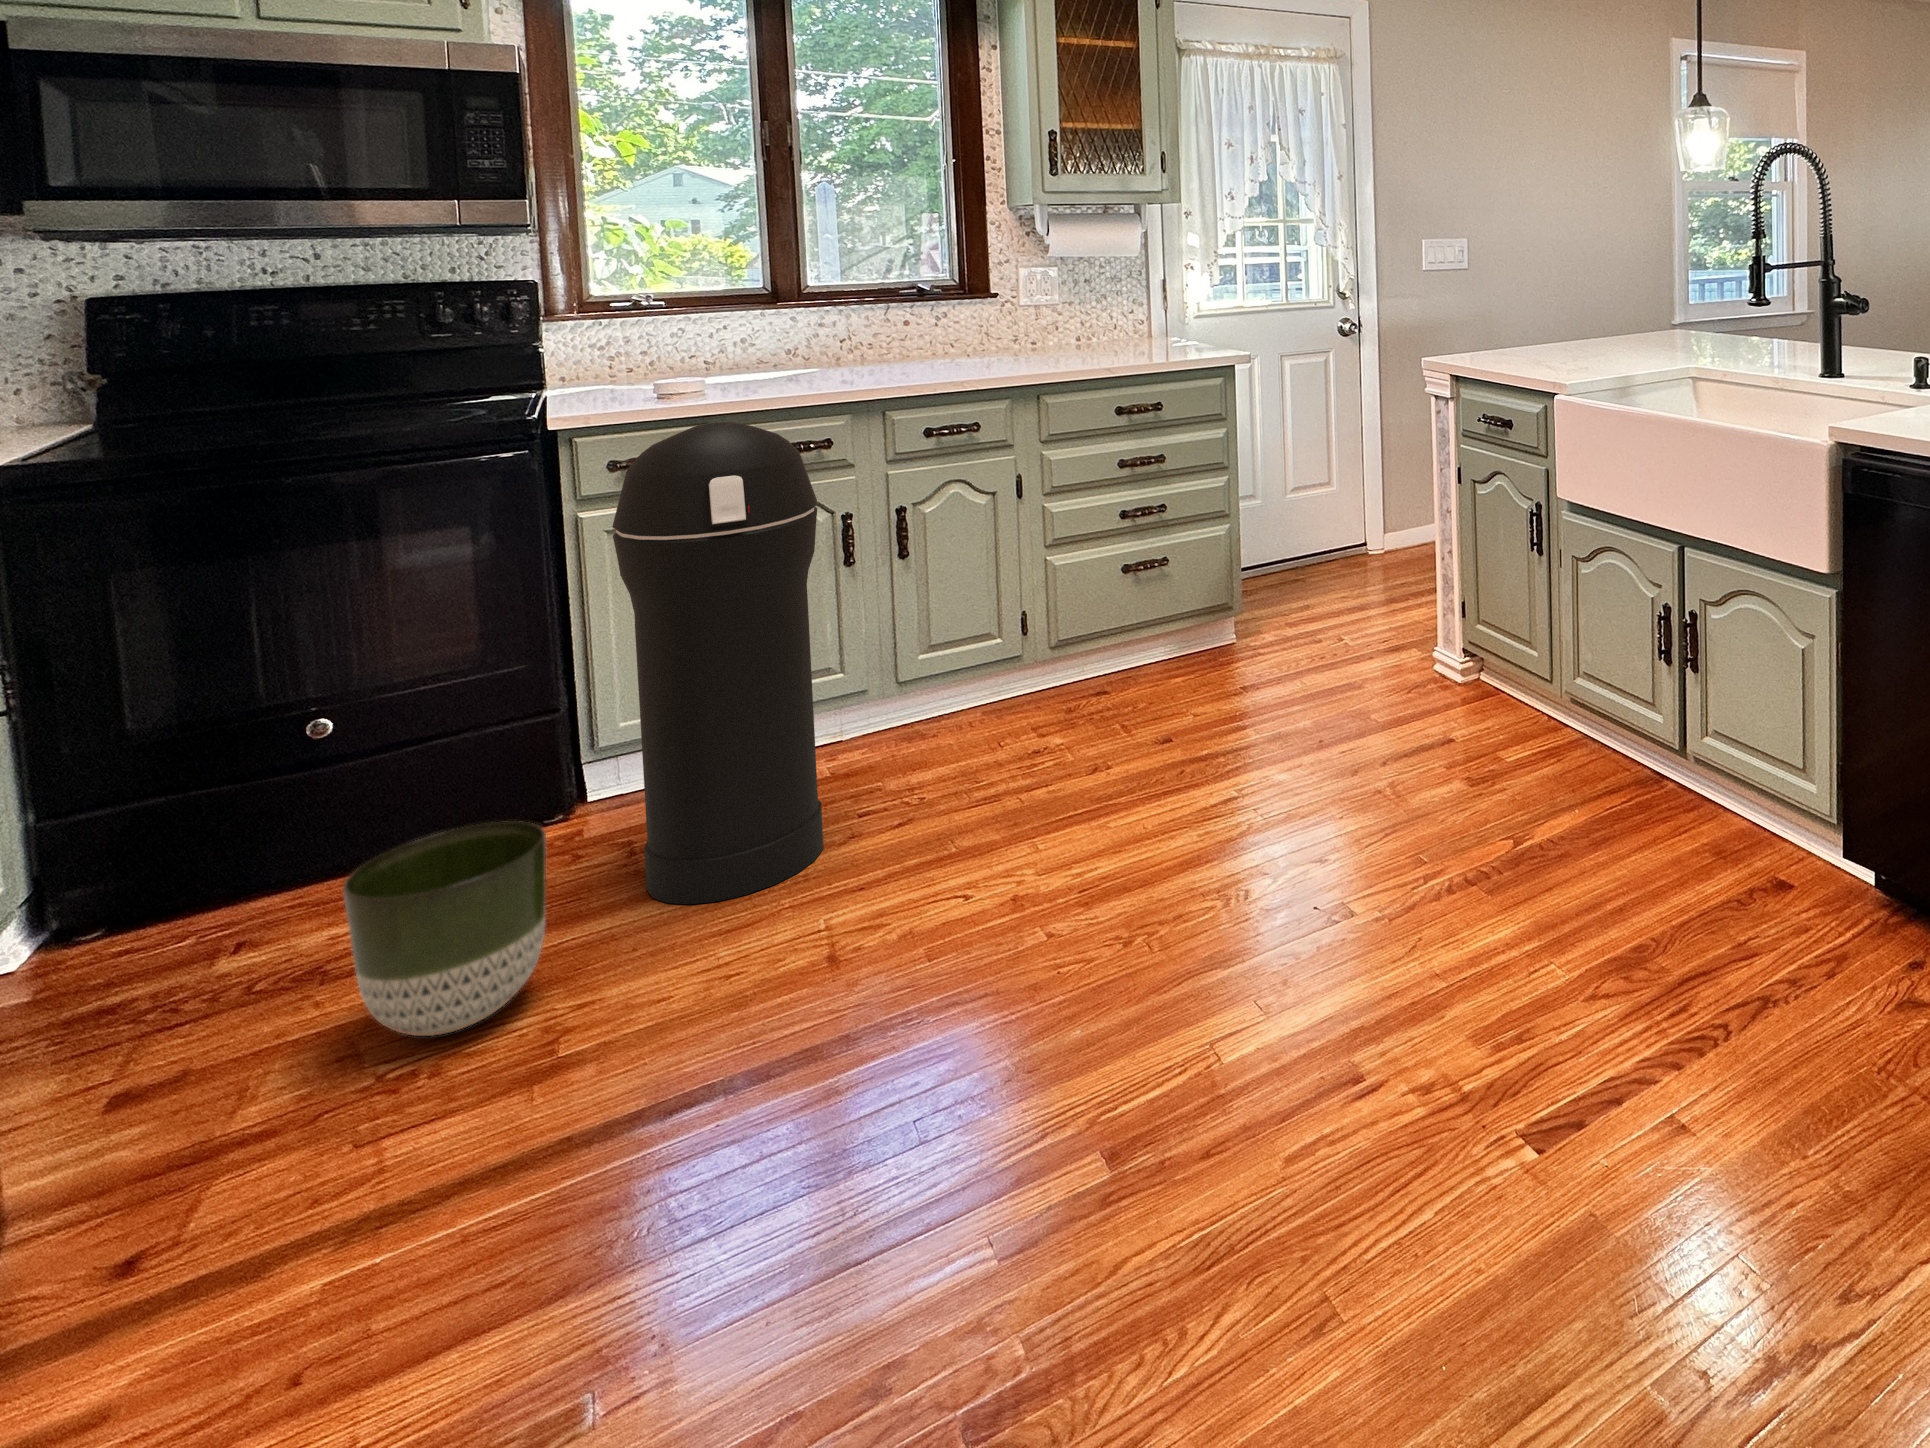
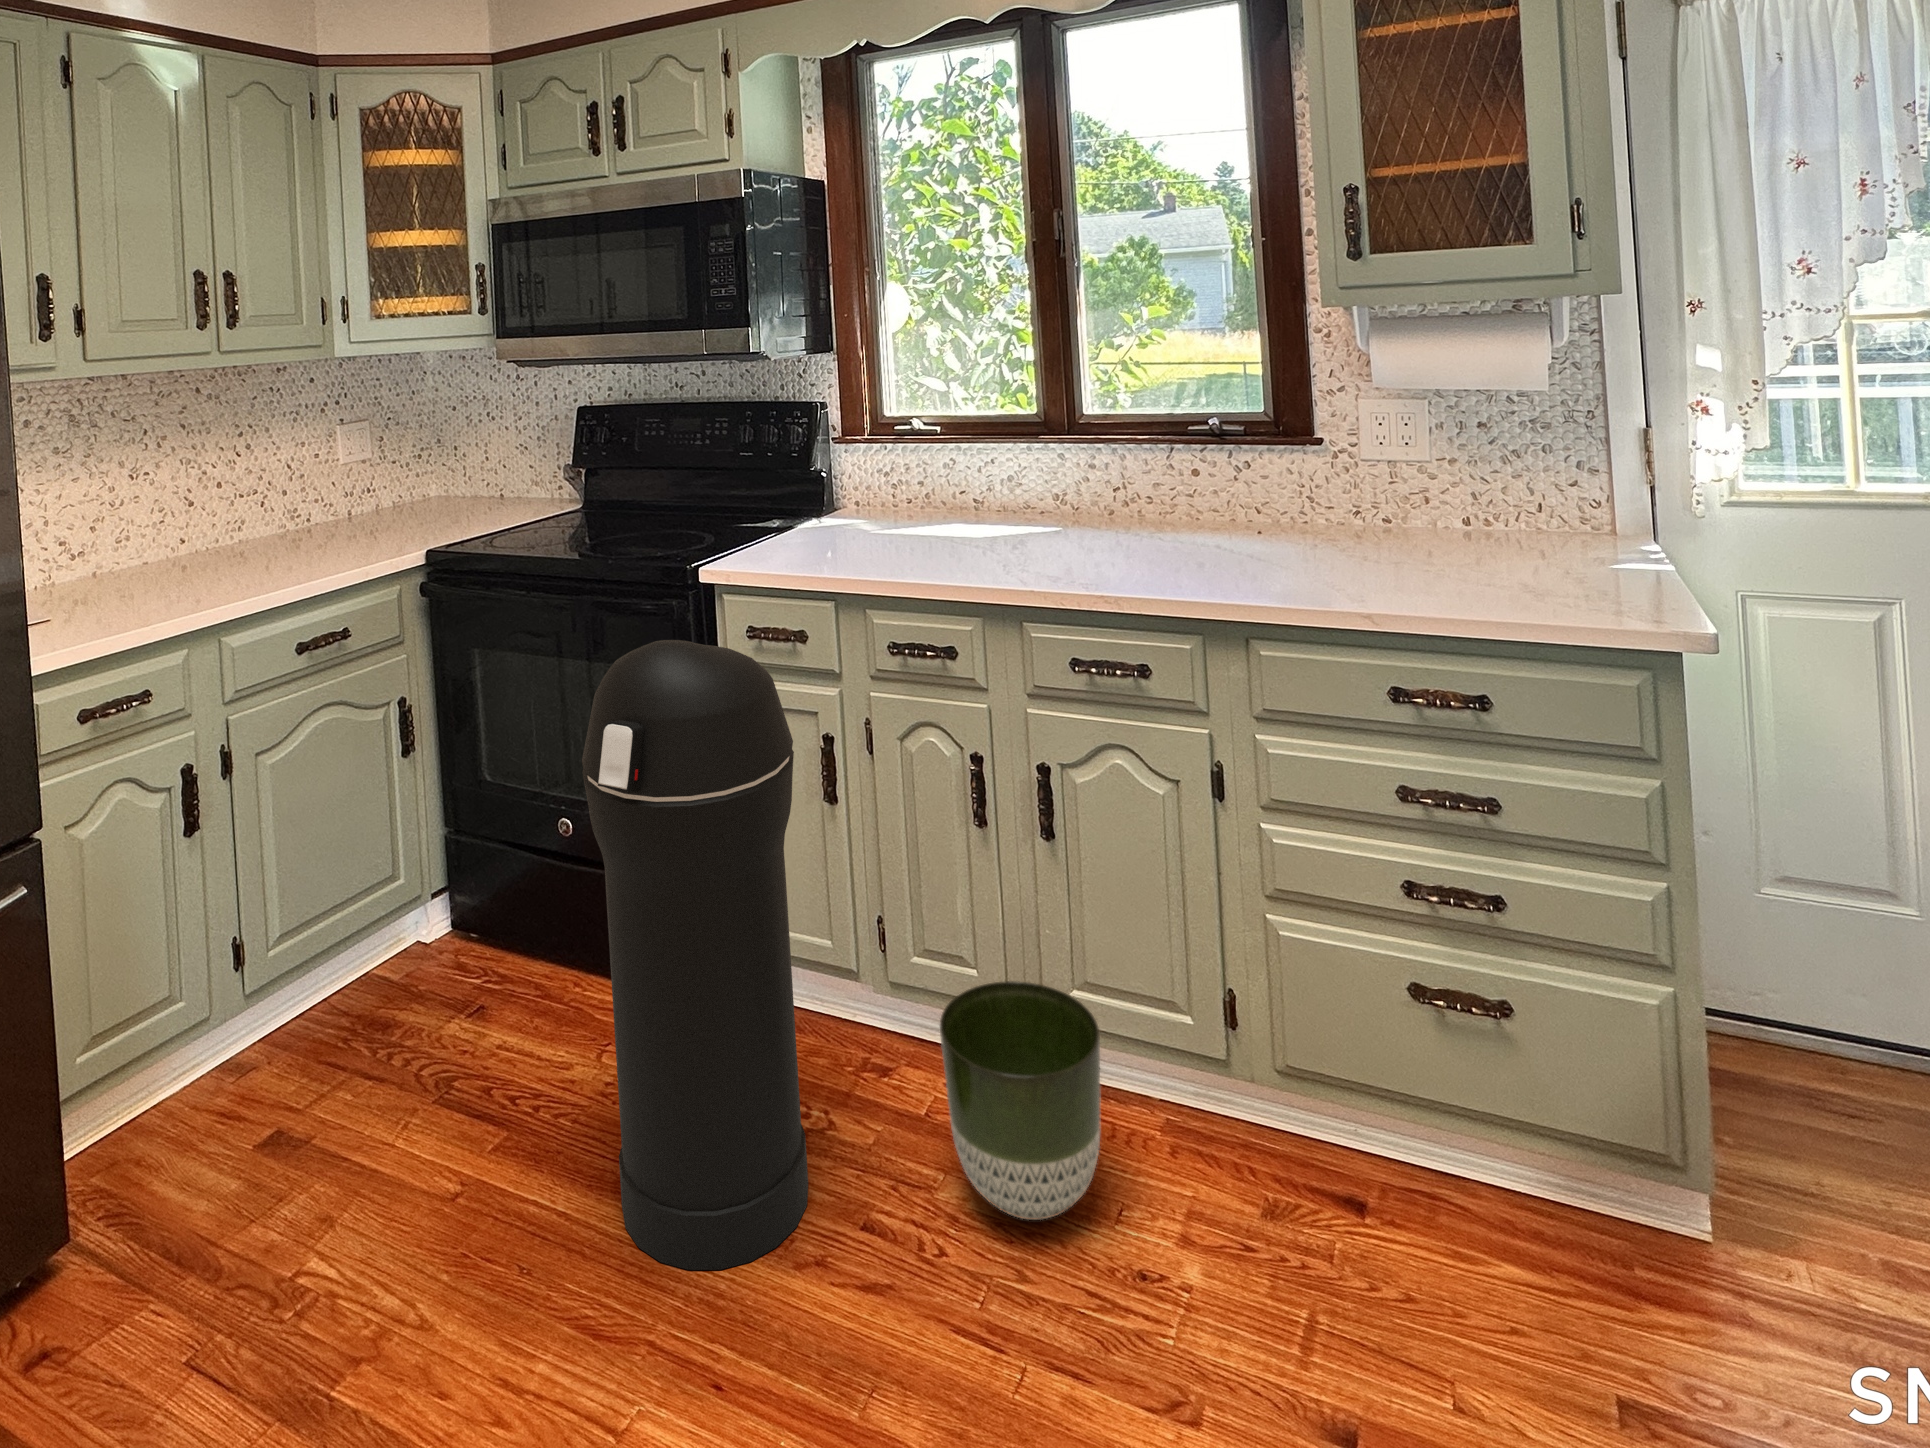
planter: present [343,821,546,1036] -> present [940,981,1100,1220]

